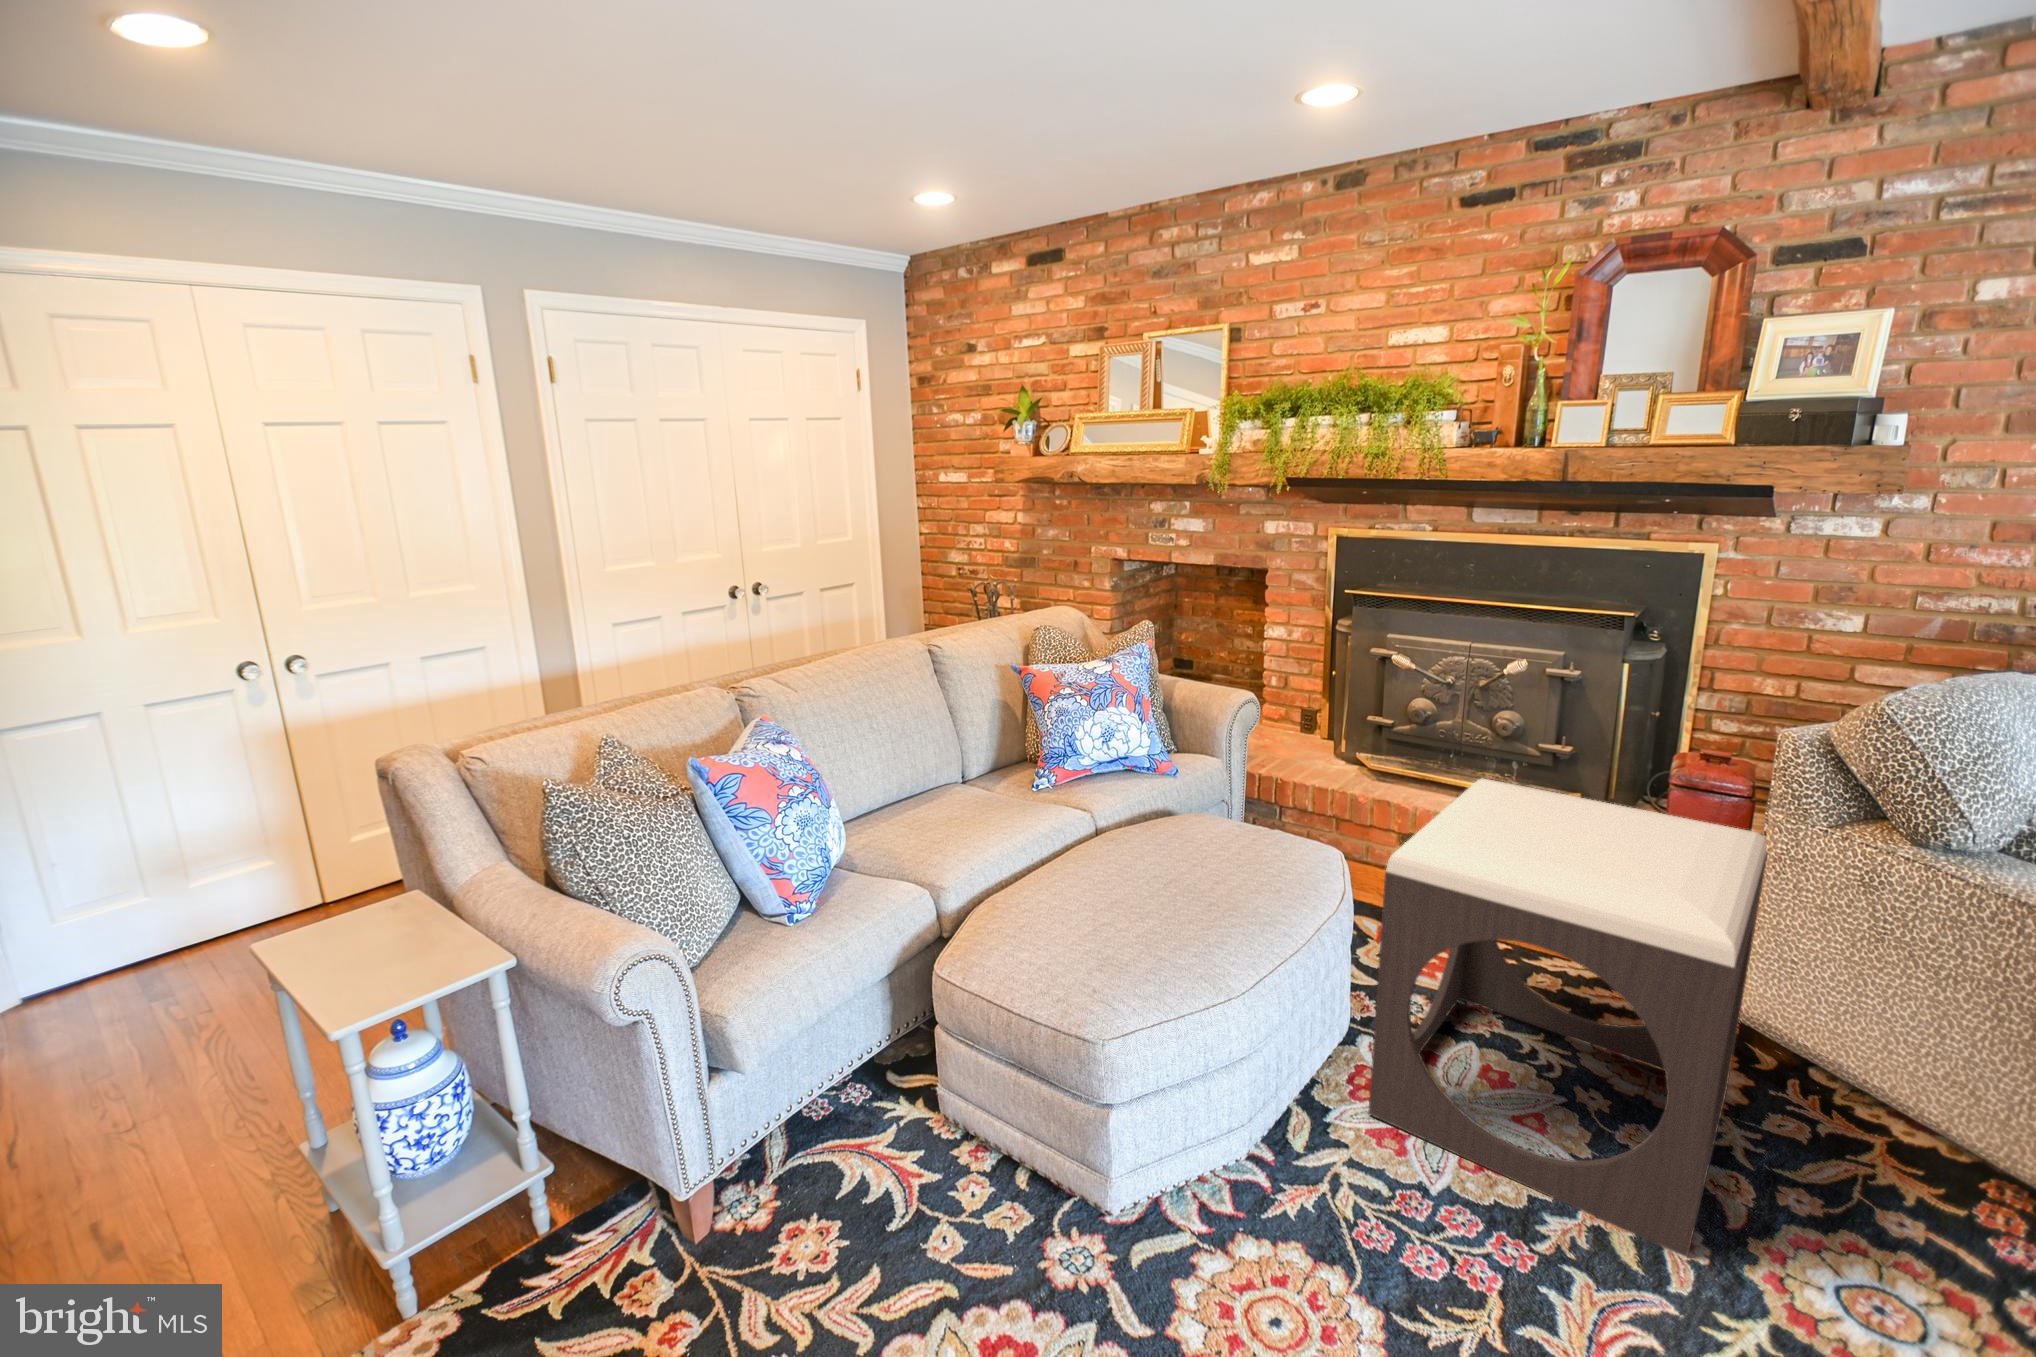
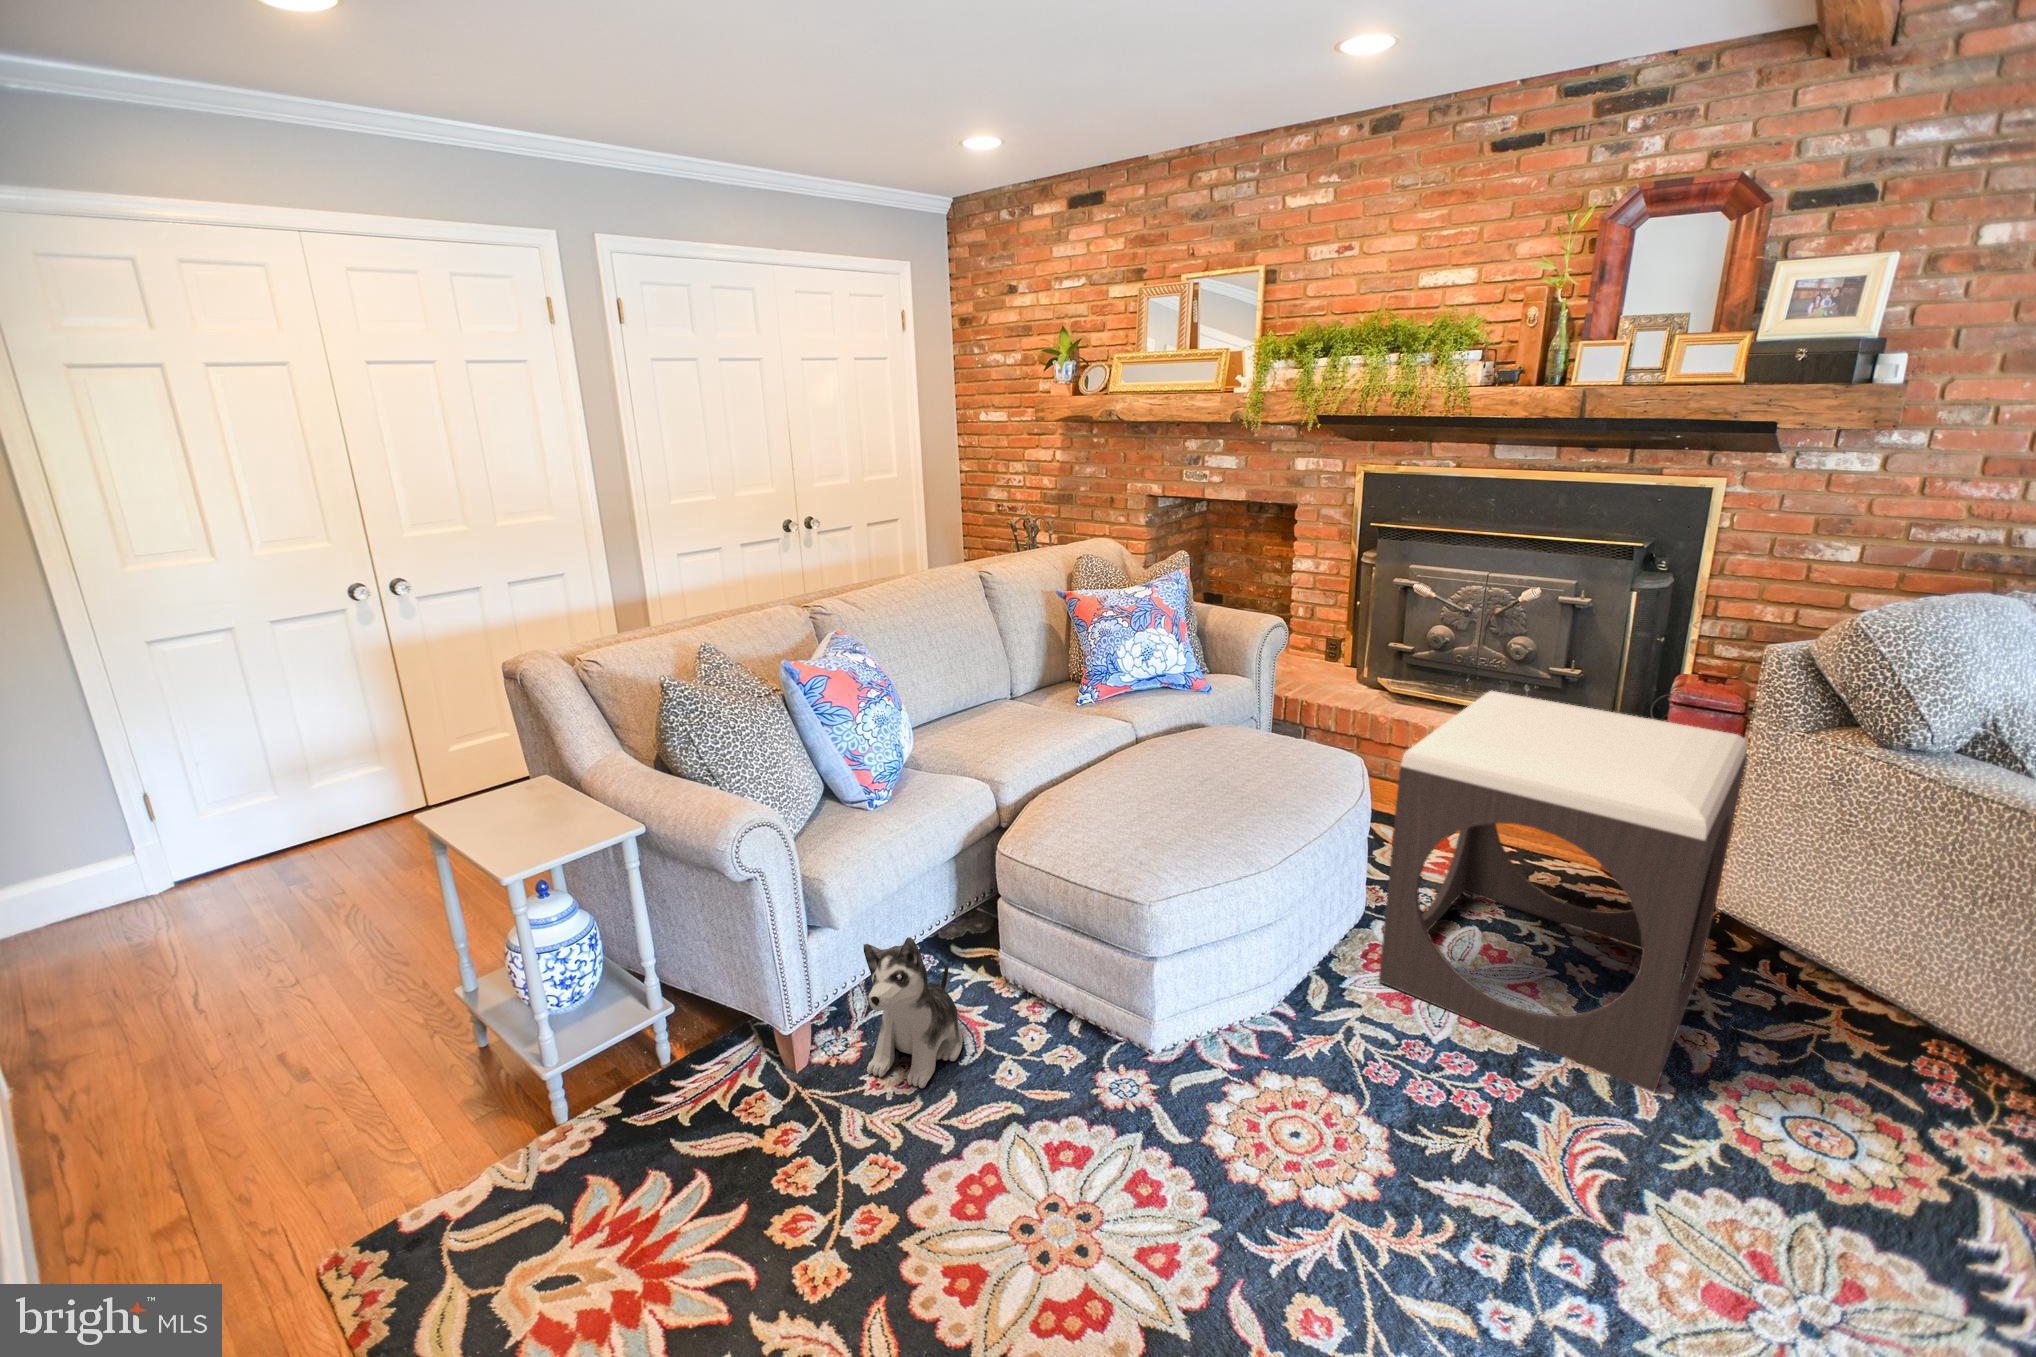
plush toy: none [774,1083,892,1264] -> present [864,937,963,1088]

